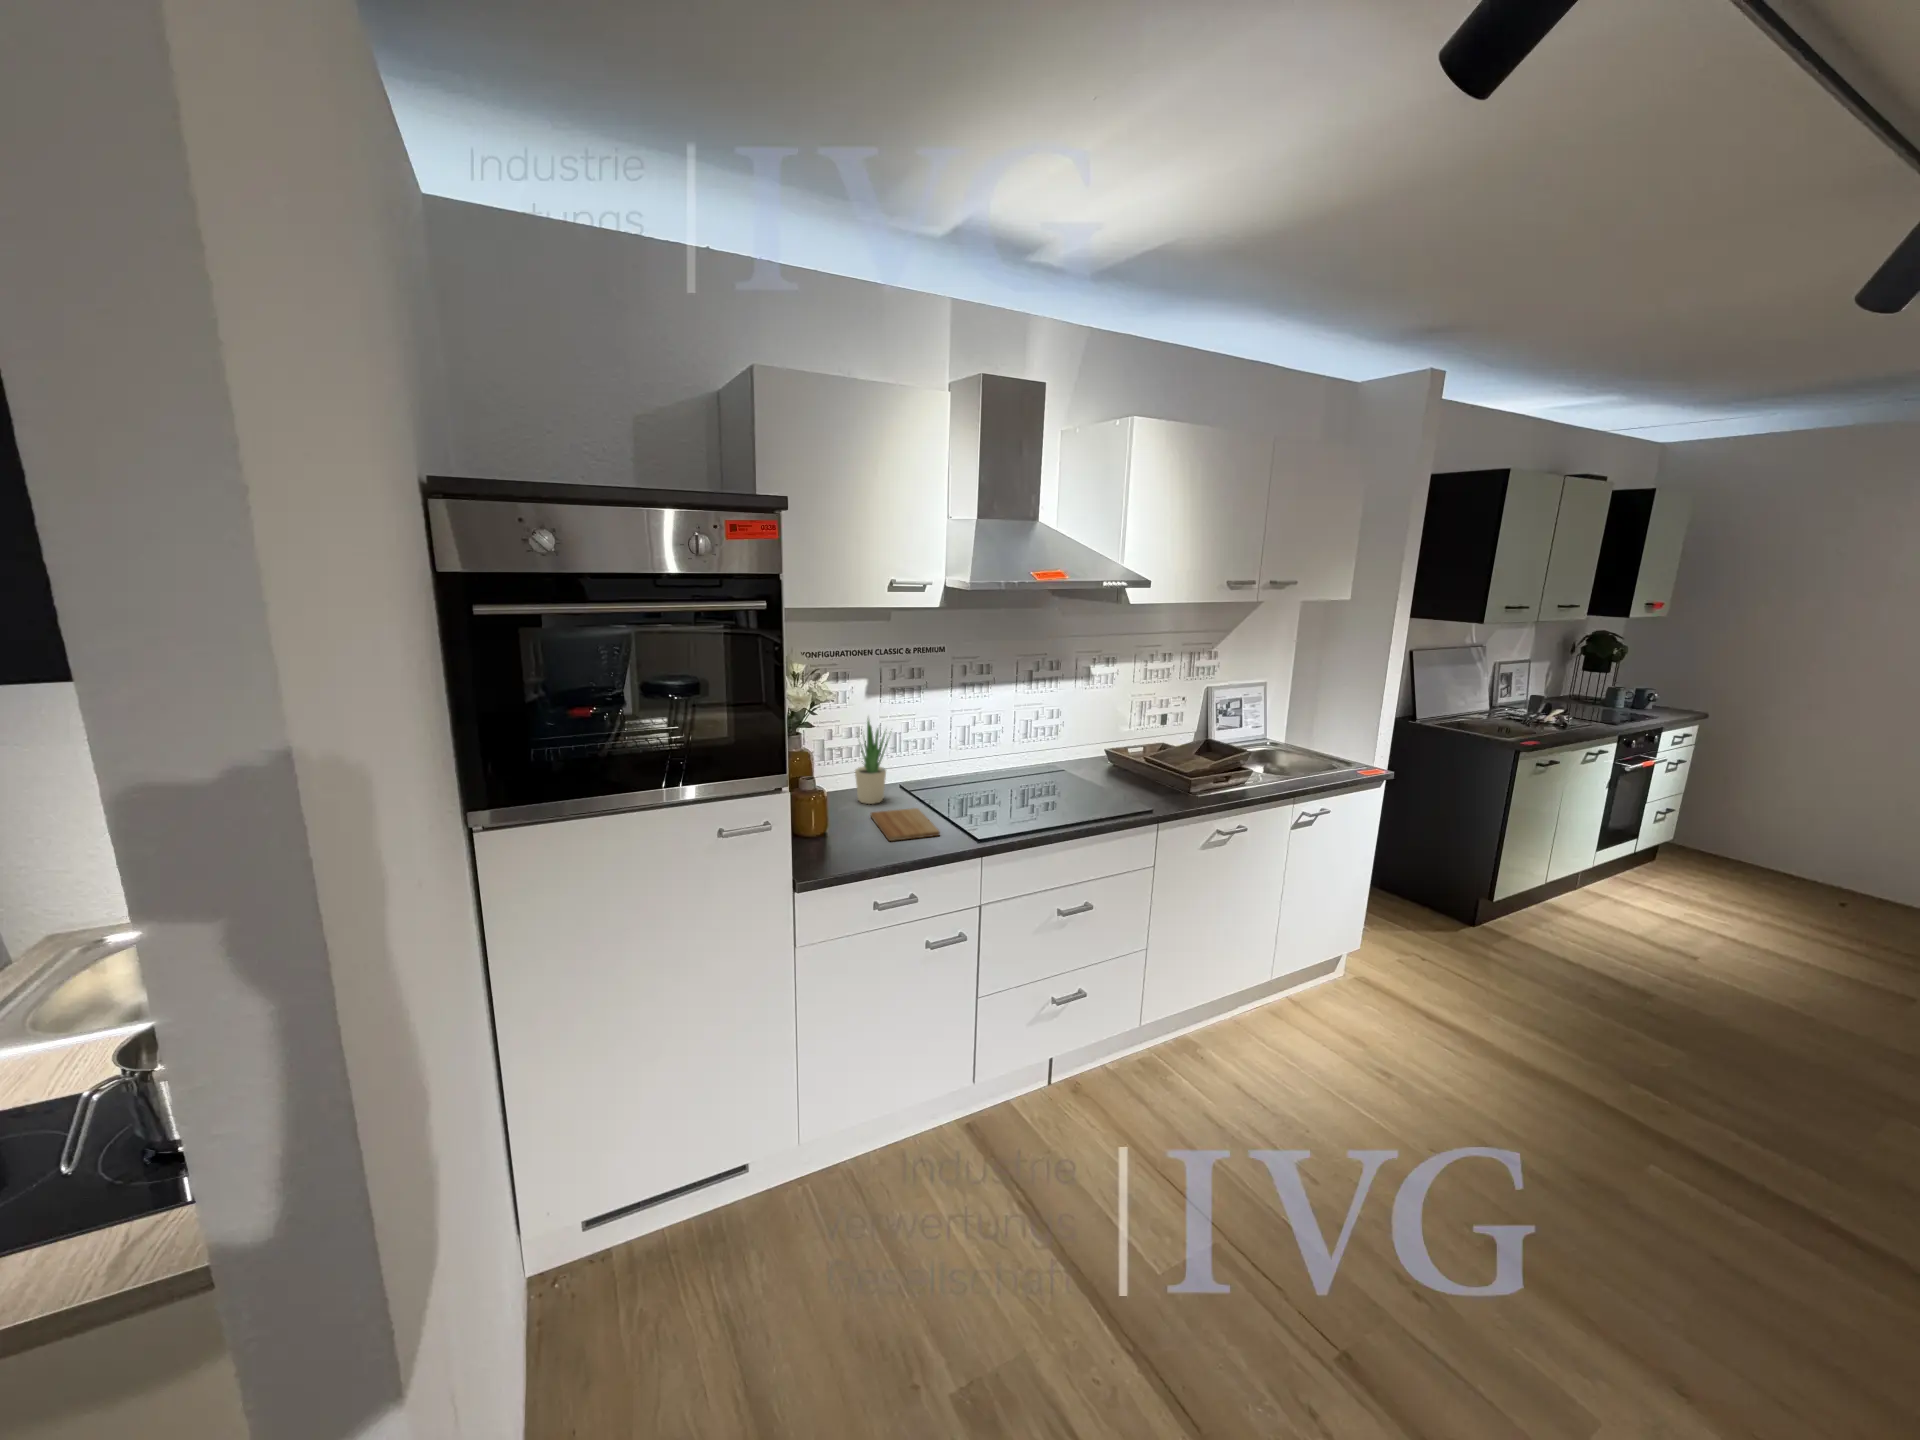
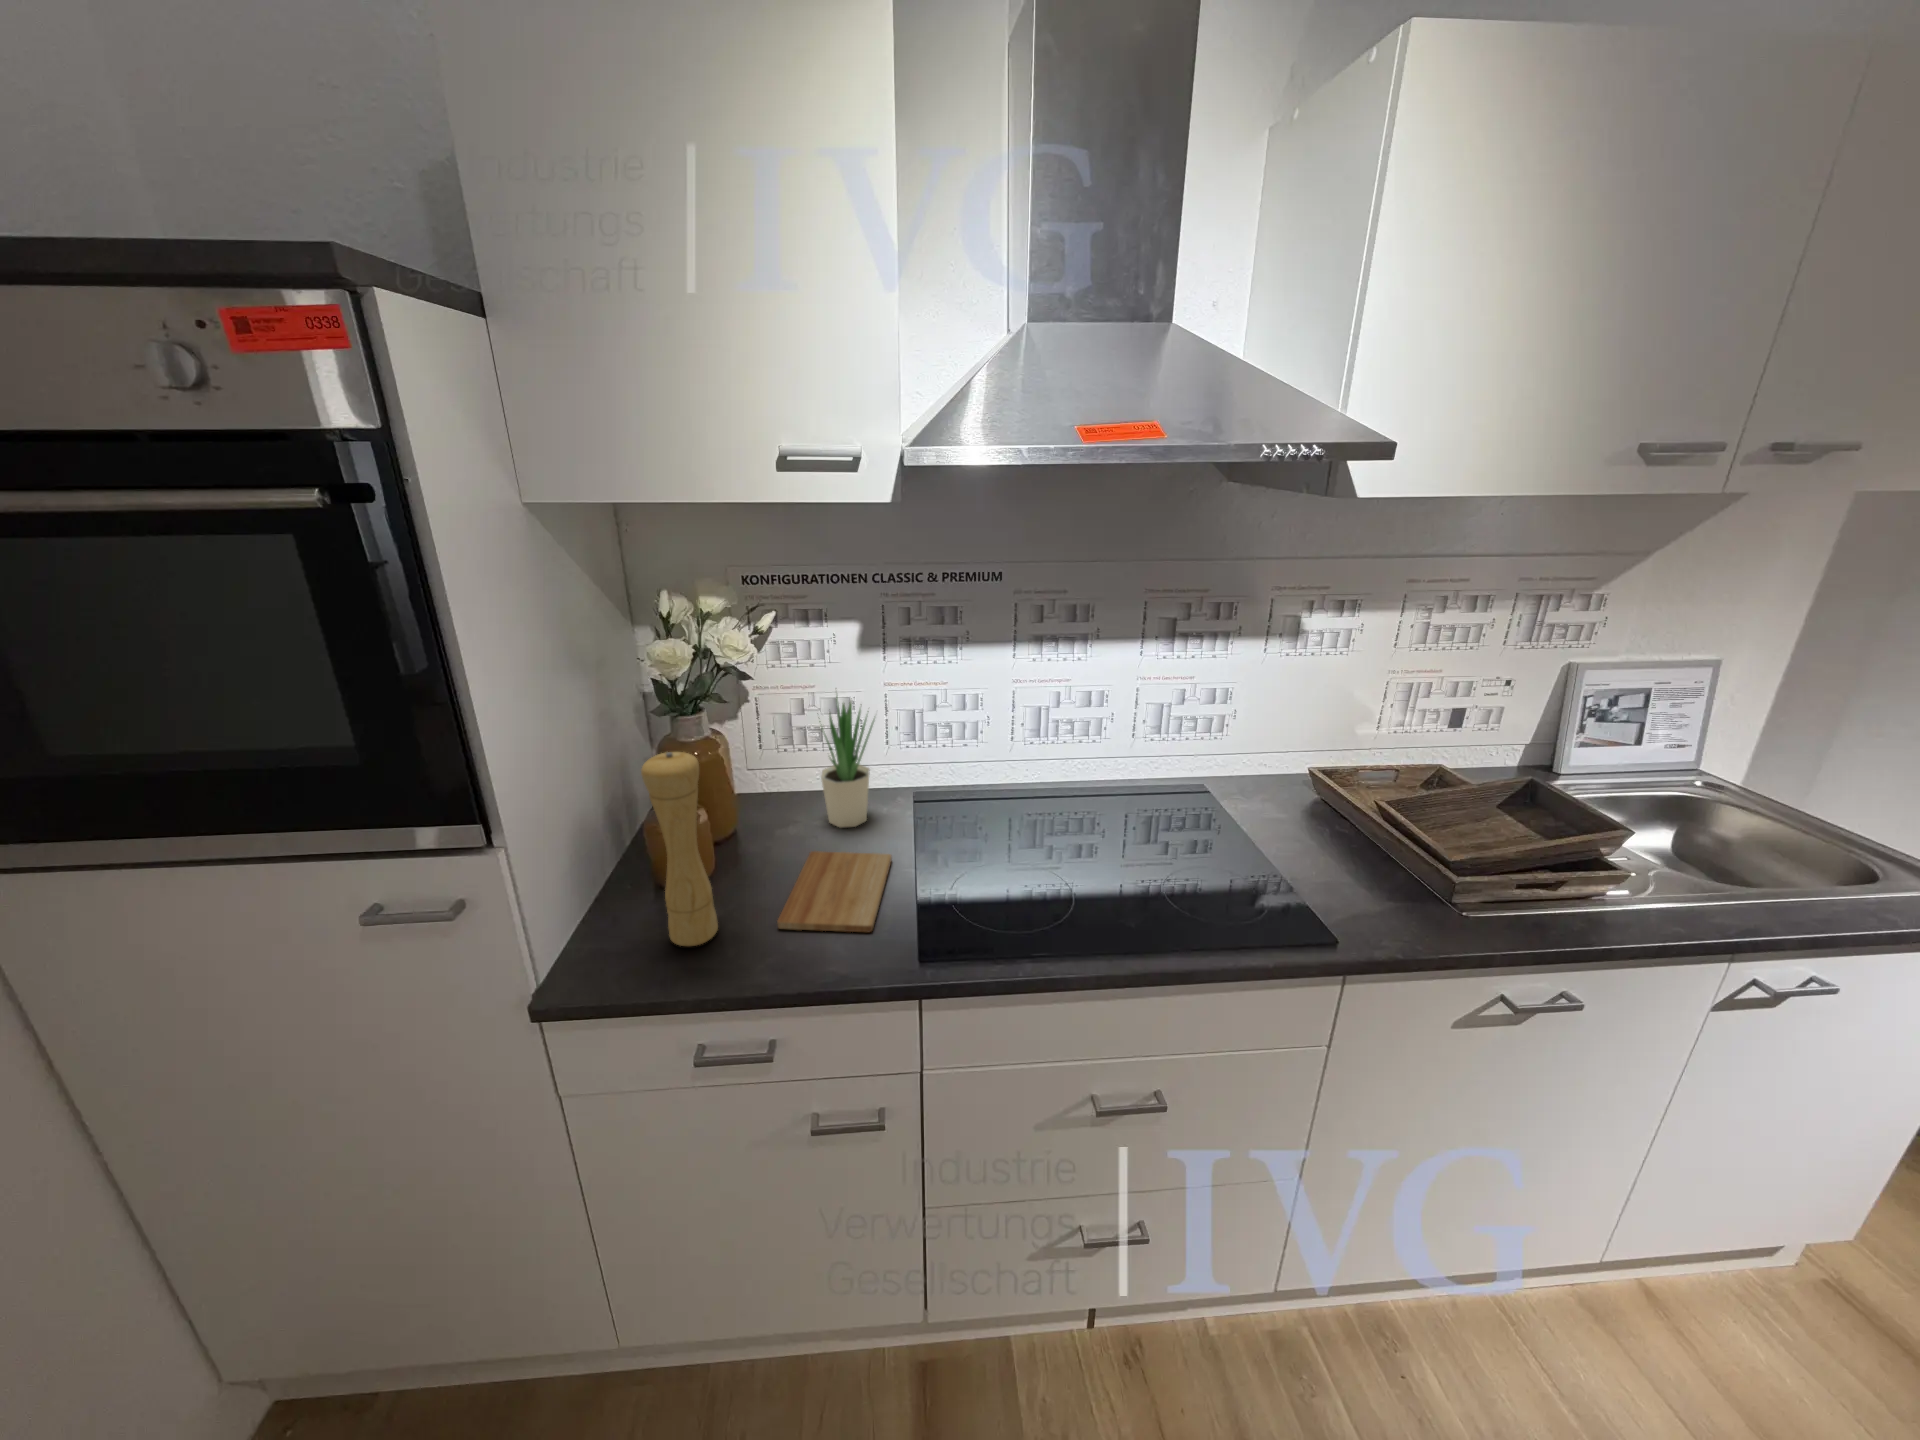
pepper mill: none [830,738,859,853] -> present [641,752,718,946]

